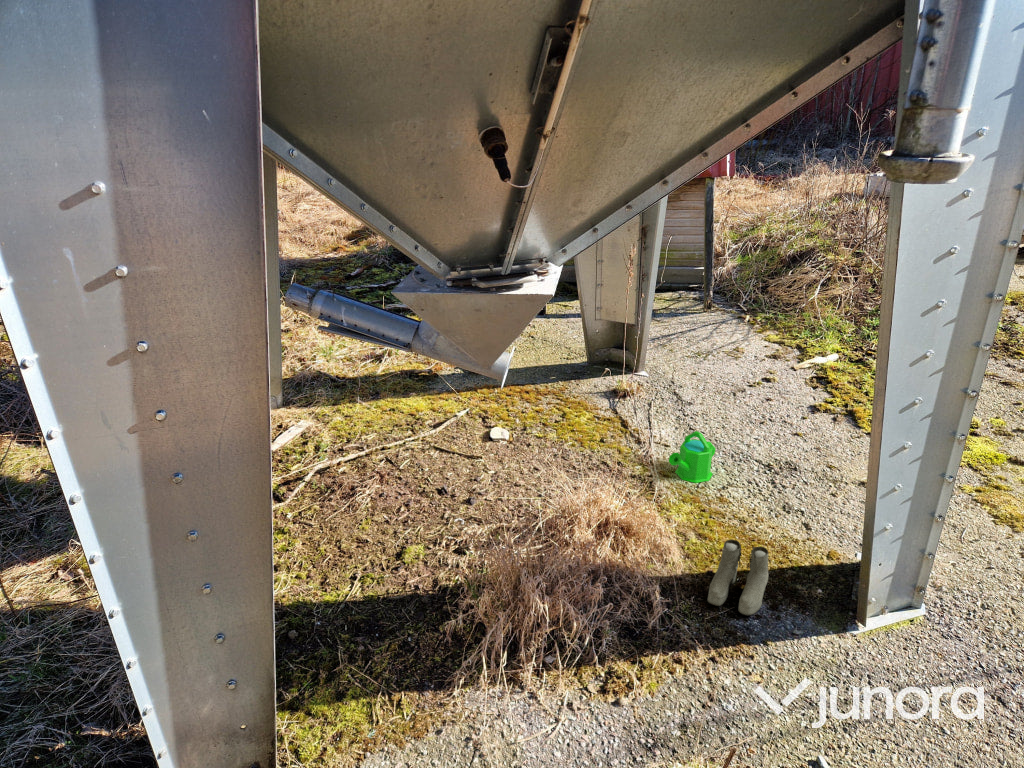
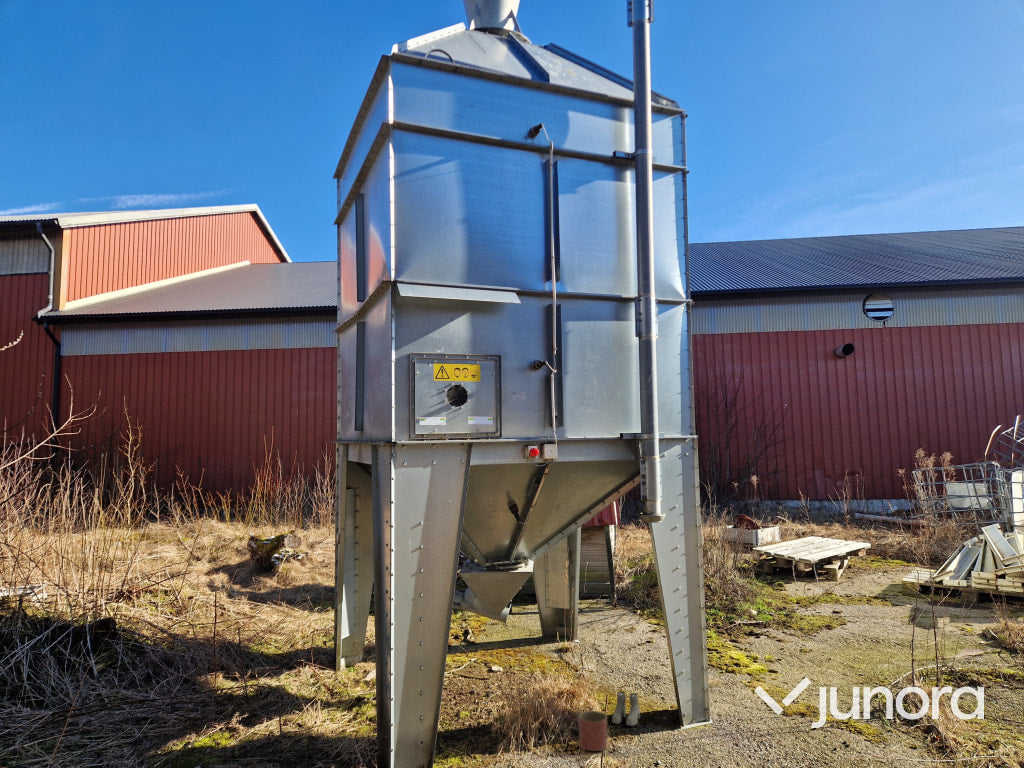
watering can: present [669,431,715,483] -> none [591,655,616,684]
planter: none [637,610,705,703] -> present [578,711,607,751]

